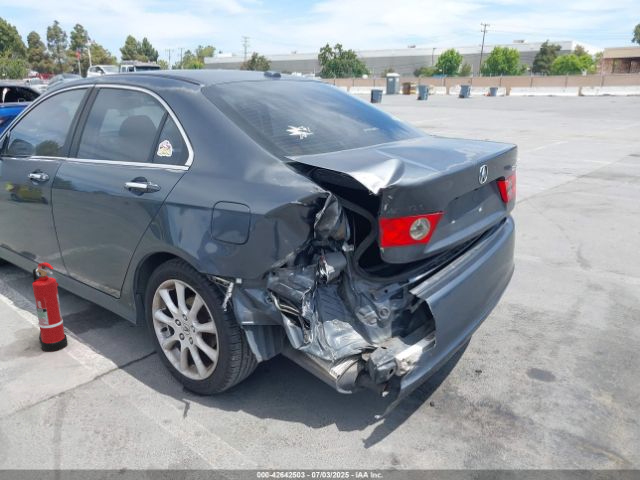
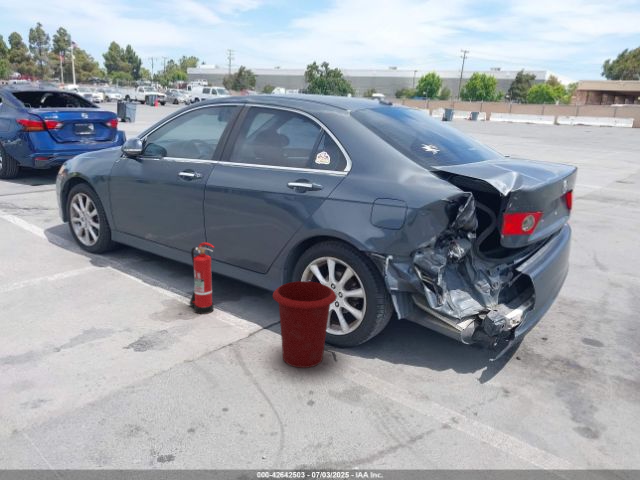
waste bin: none [92,313,180,428] -> present [273,281,336,368]

